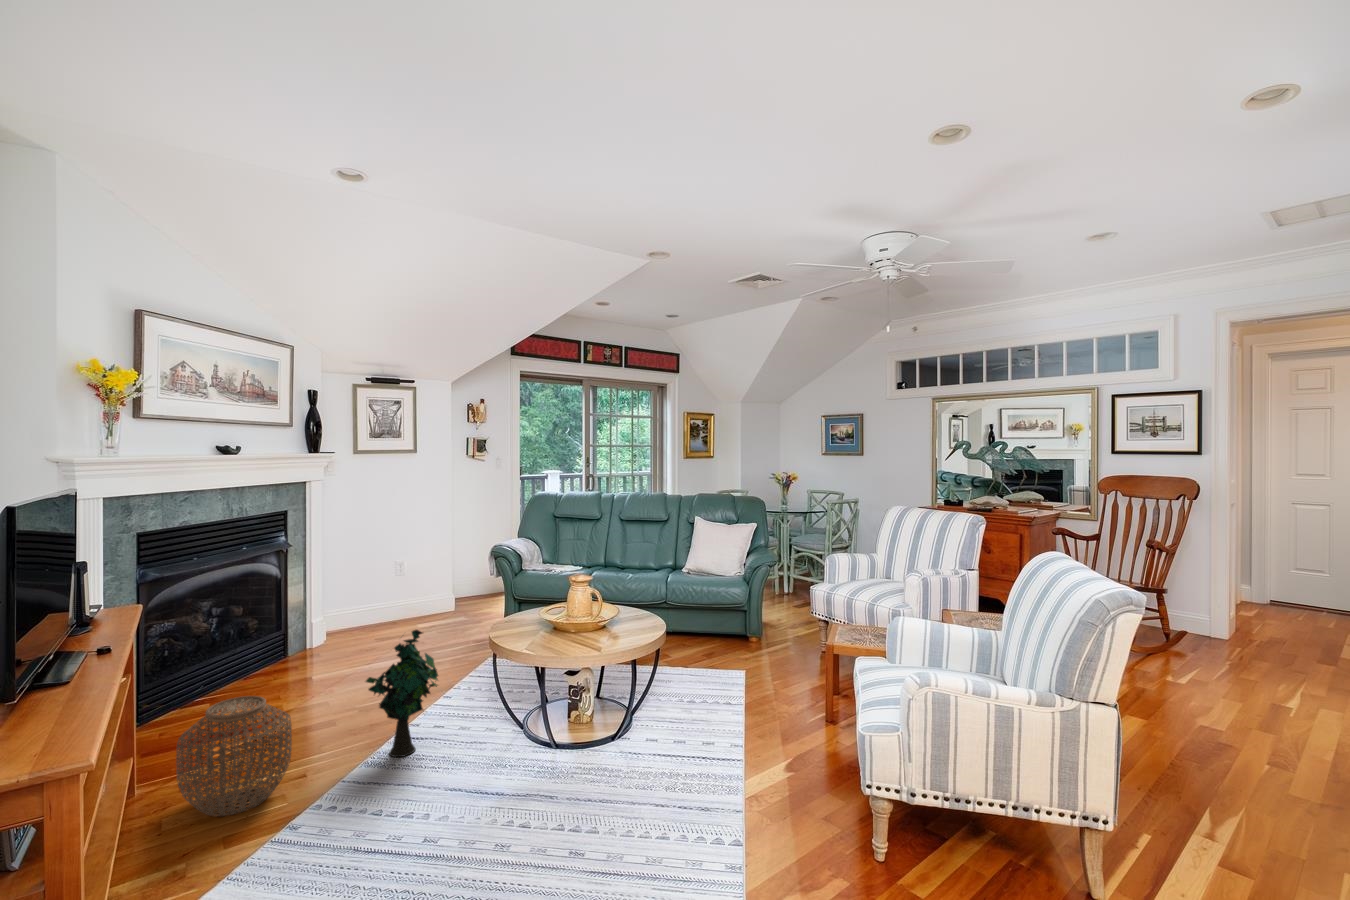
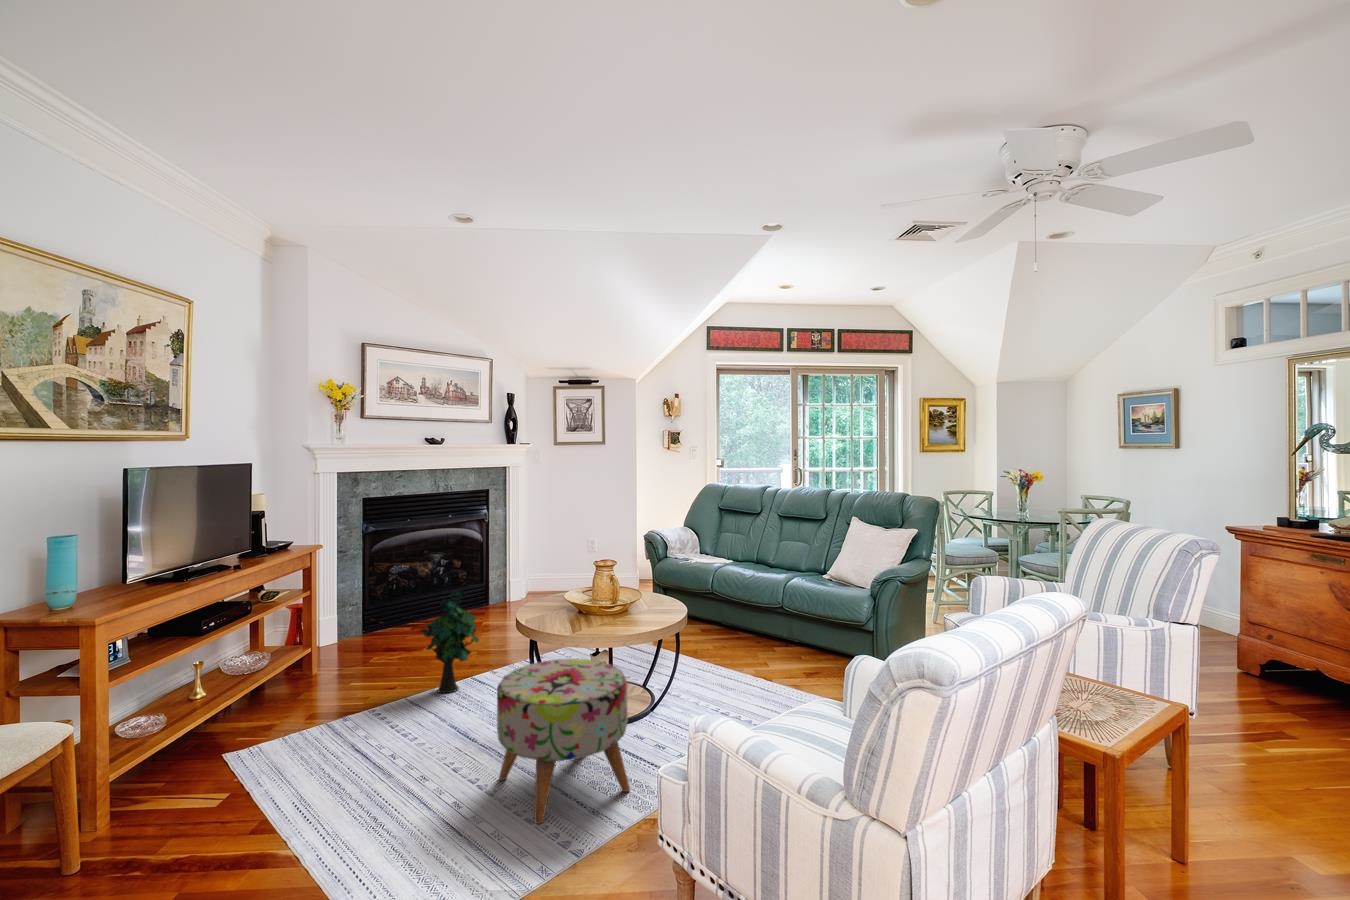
ottoman: none [607,667,734,828] -> present [497,659,630,824]
woven basket: present [176,696,292,816] -> none [289,619,366,700]

